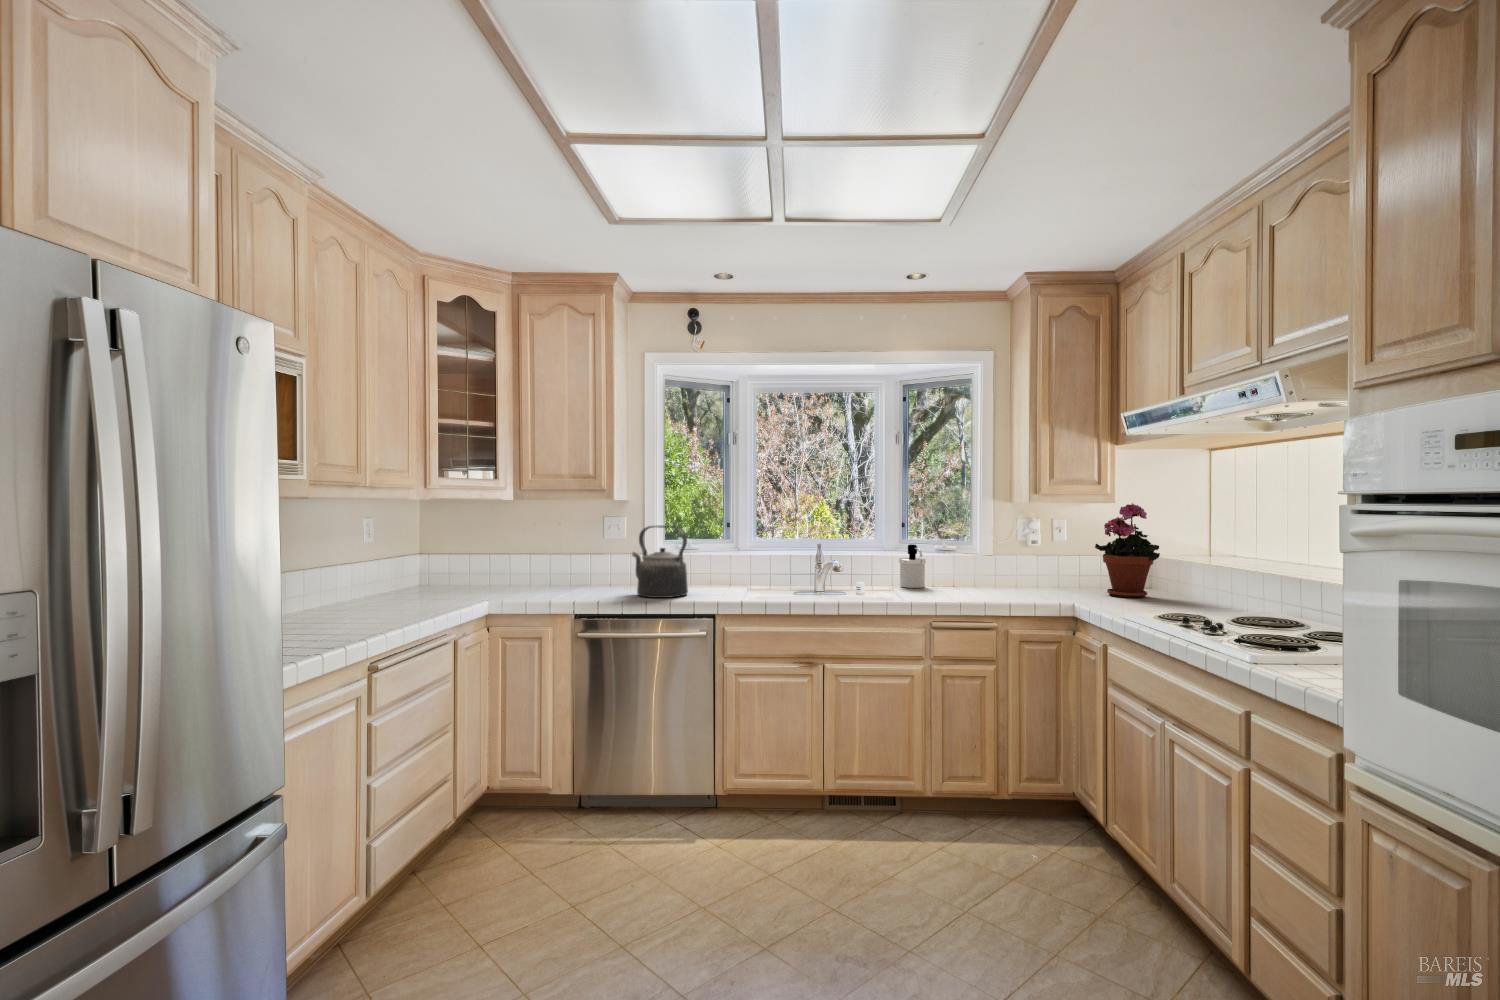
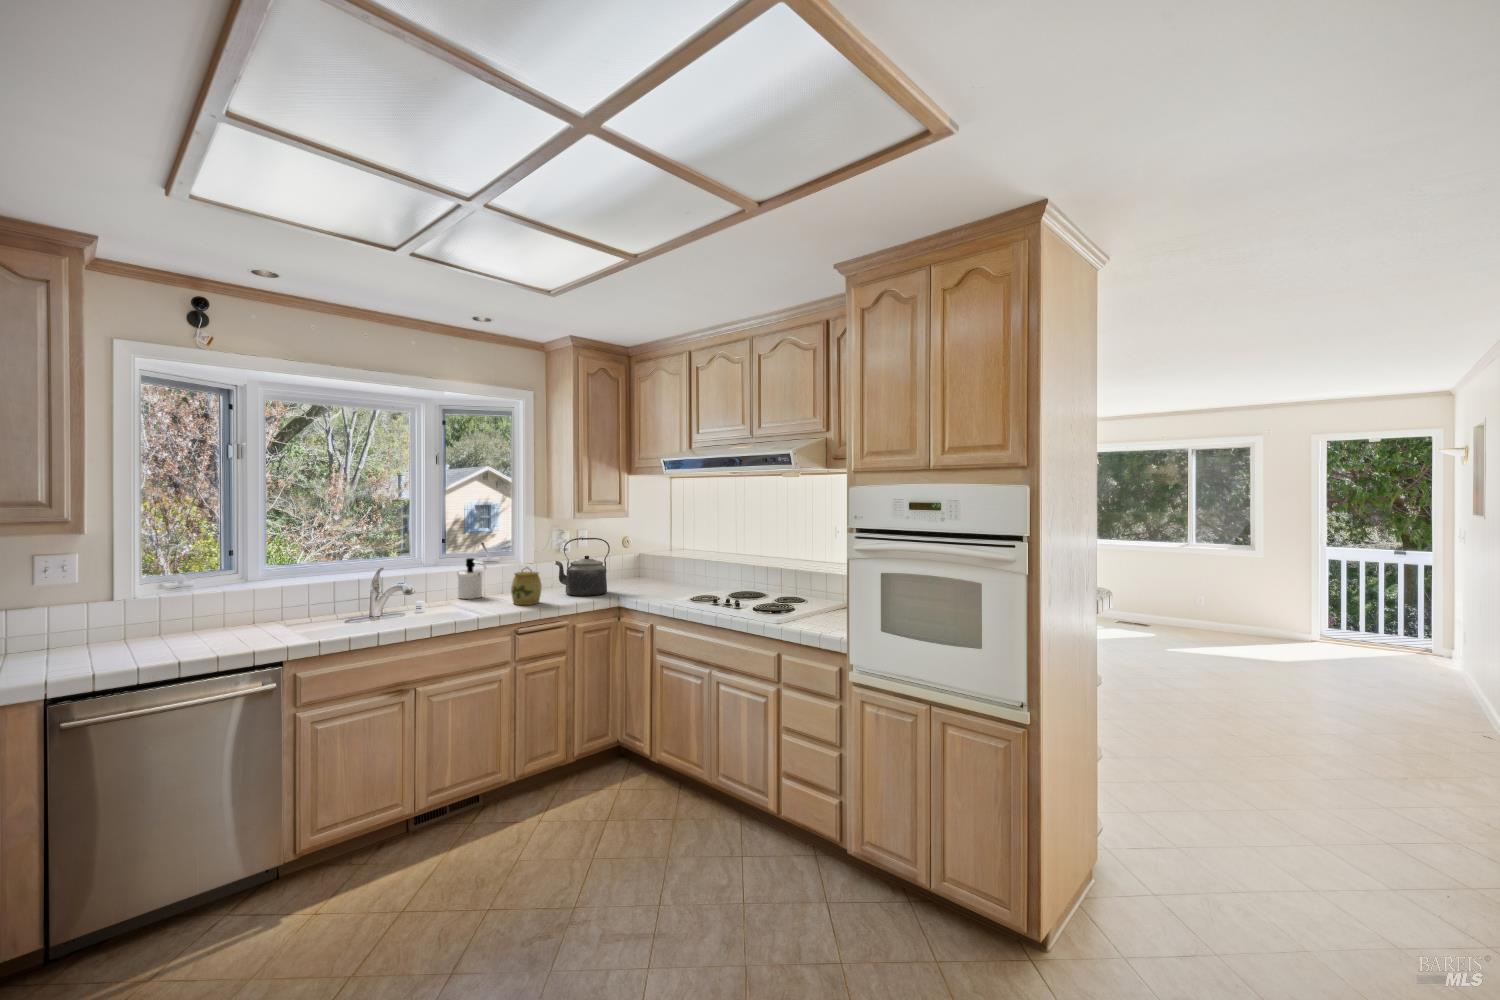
potted plant: present [1095,503,1160,598] -> none [617,518,660,587]
kettle: present [632,526,688,598] -> present [555,538,610,596]
jar: none [936,555,970,599] -> present [511,567,542,605]

